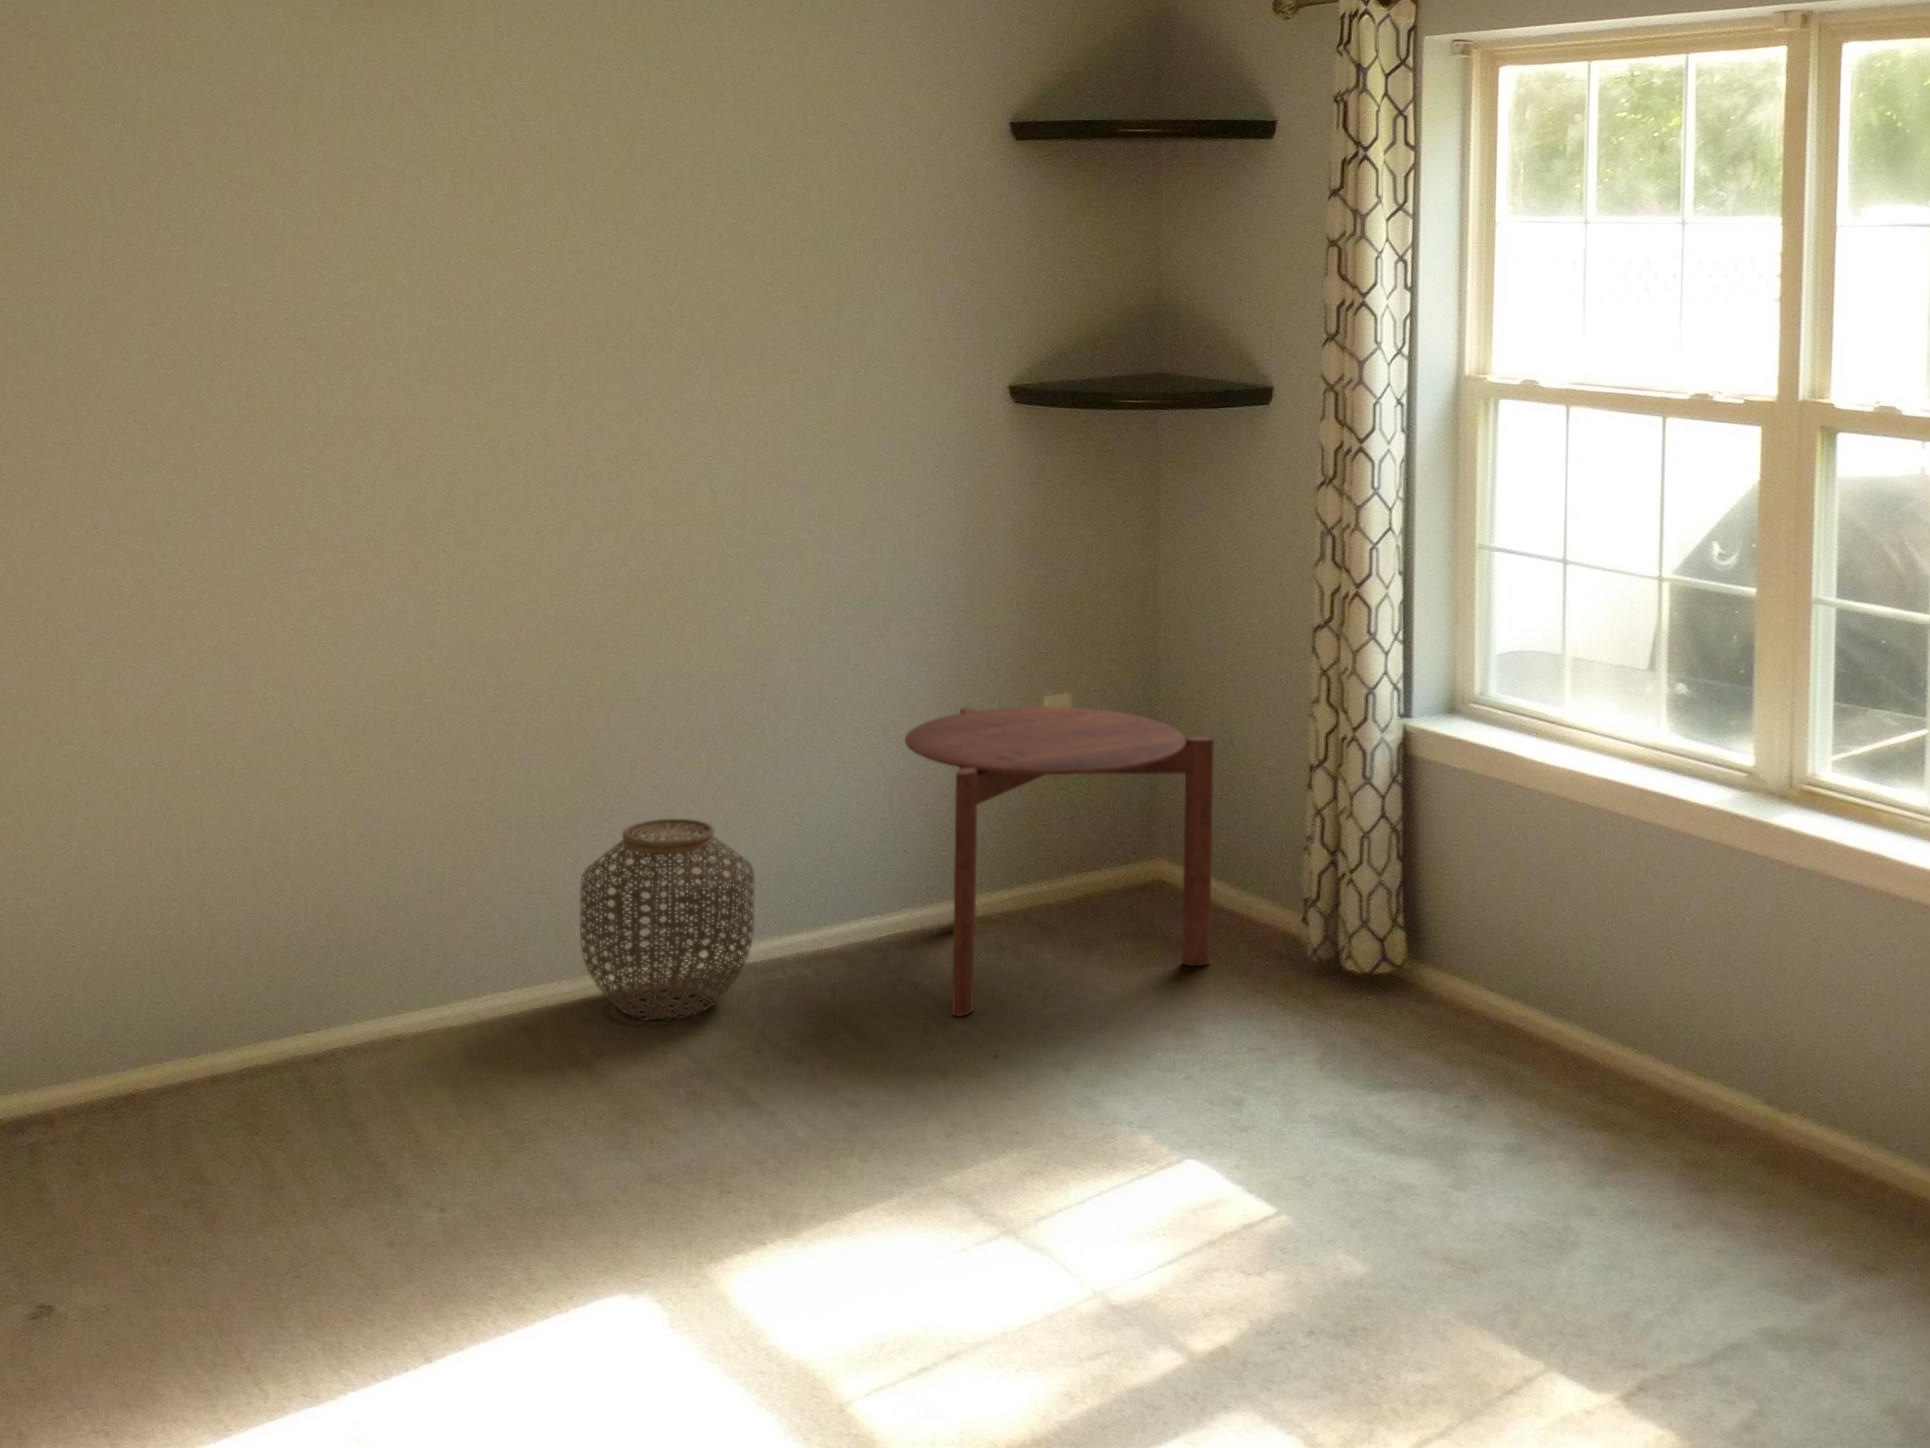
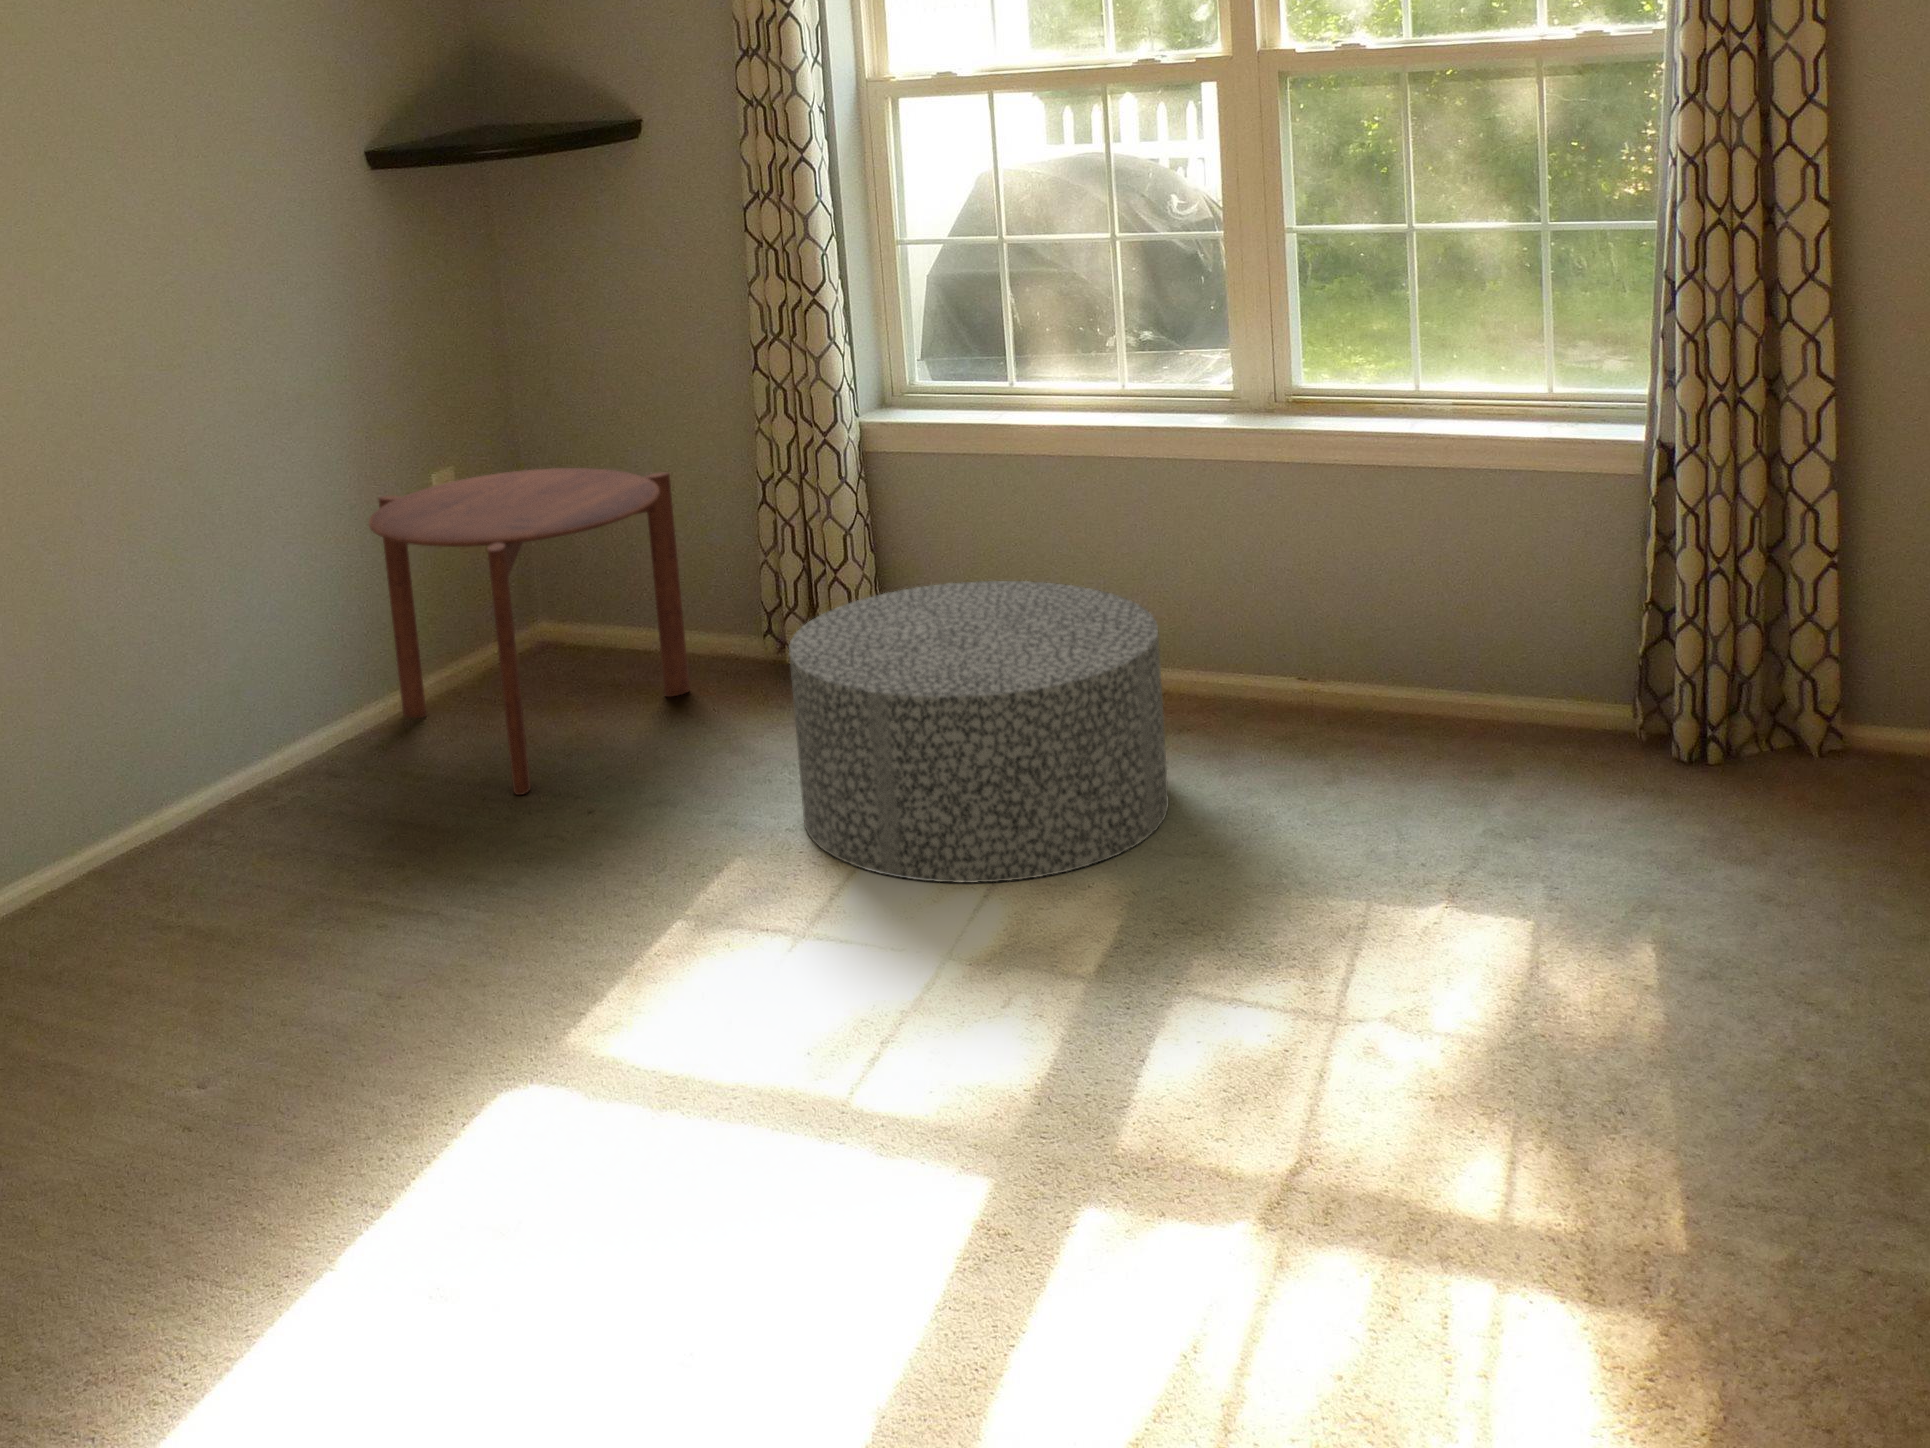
woven basket: present [580,819,754,1019] -> none [96,664,295,886]
ottoman: none [1127,901,1514,1228] -> present [789,581,1169,883]

